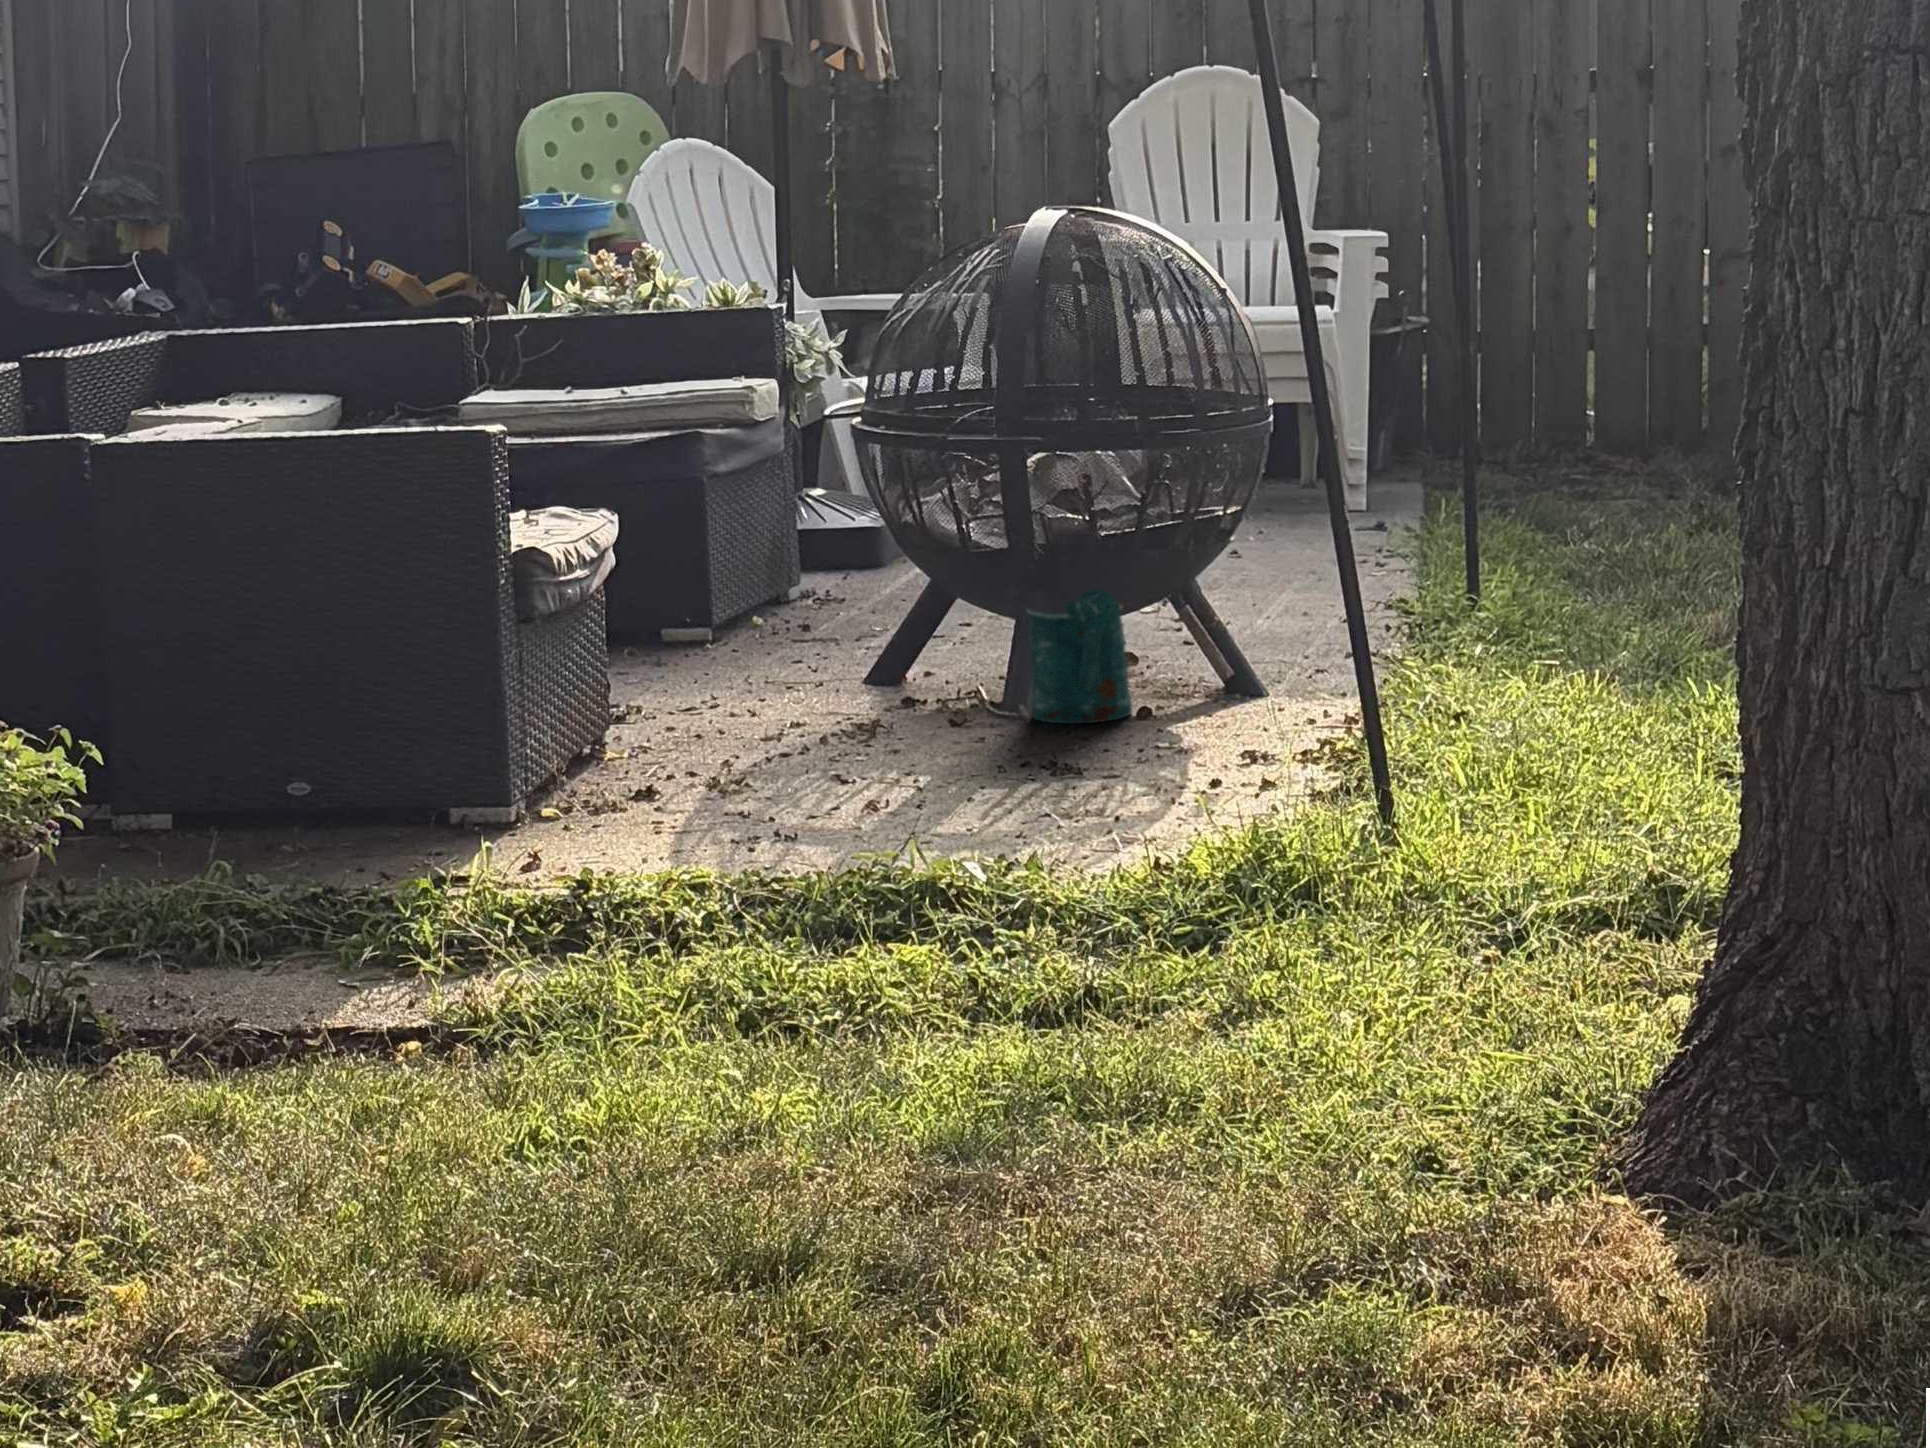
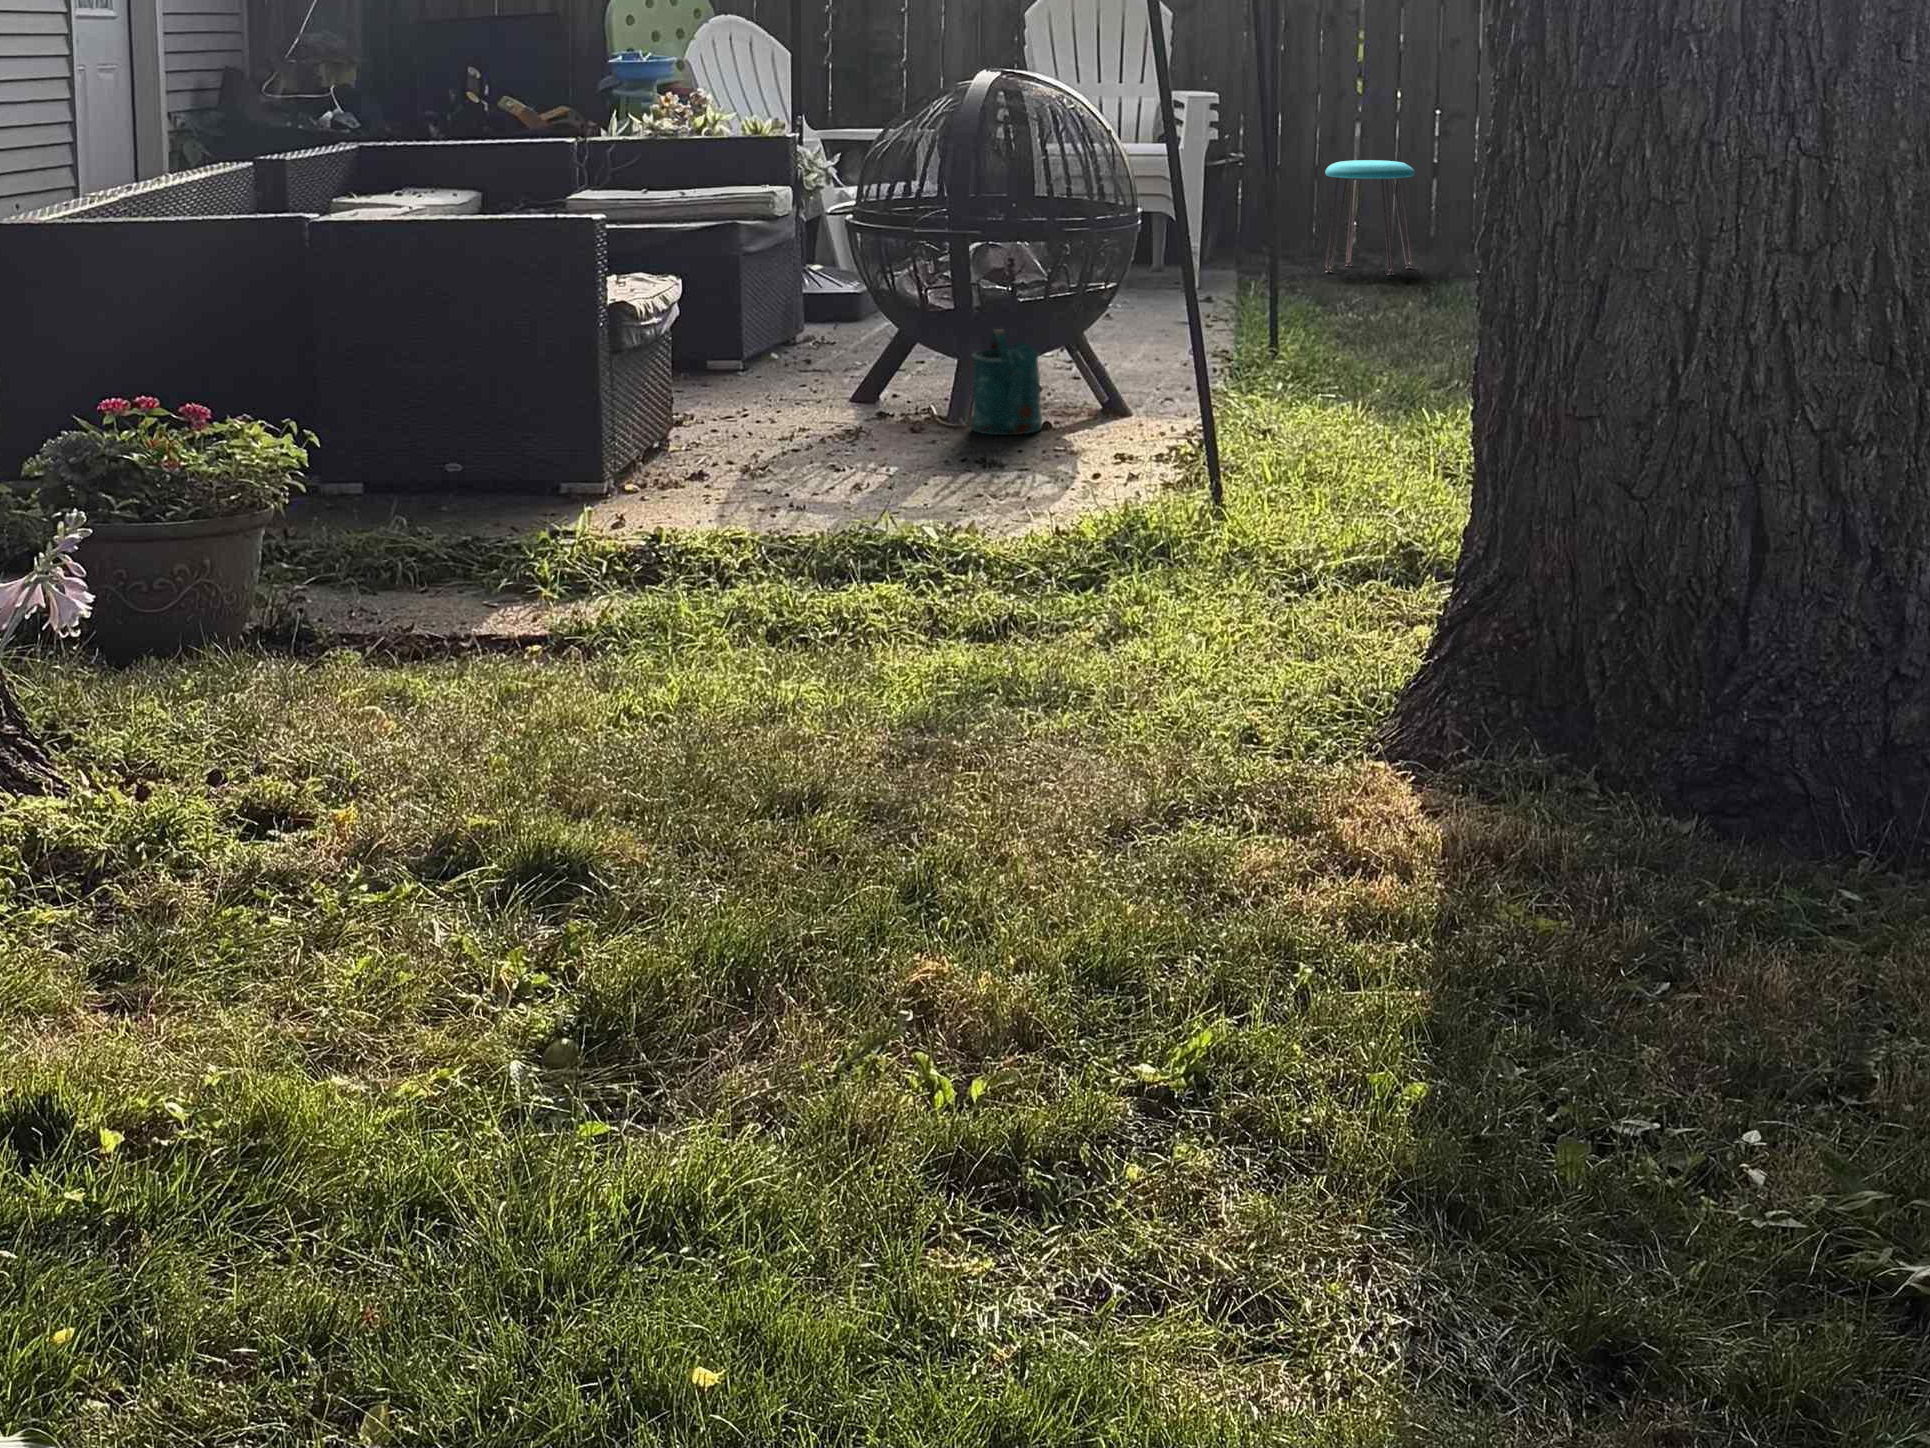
stool: none [1532,315,1670,478] -> present [1325,160,1415,275]

